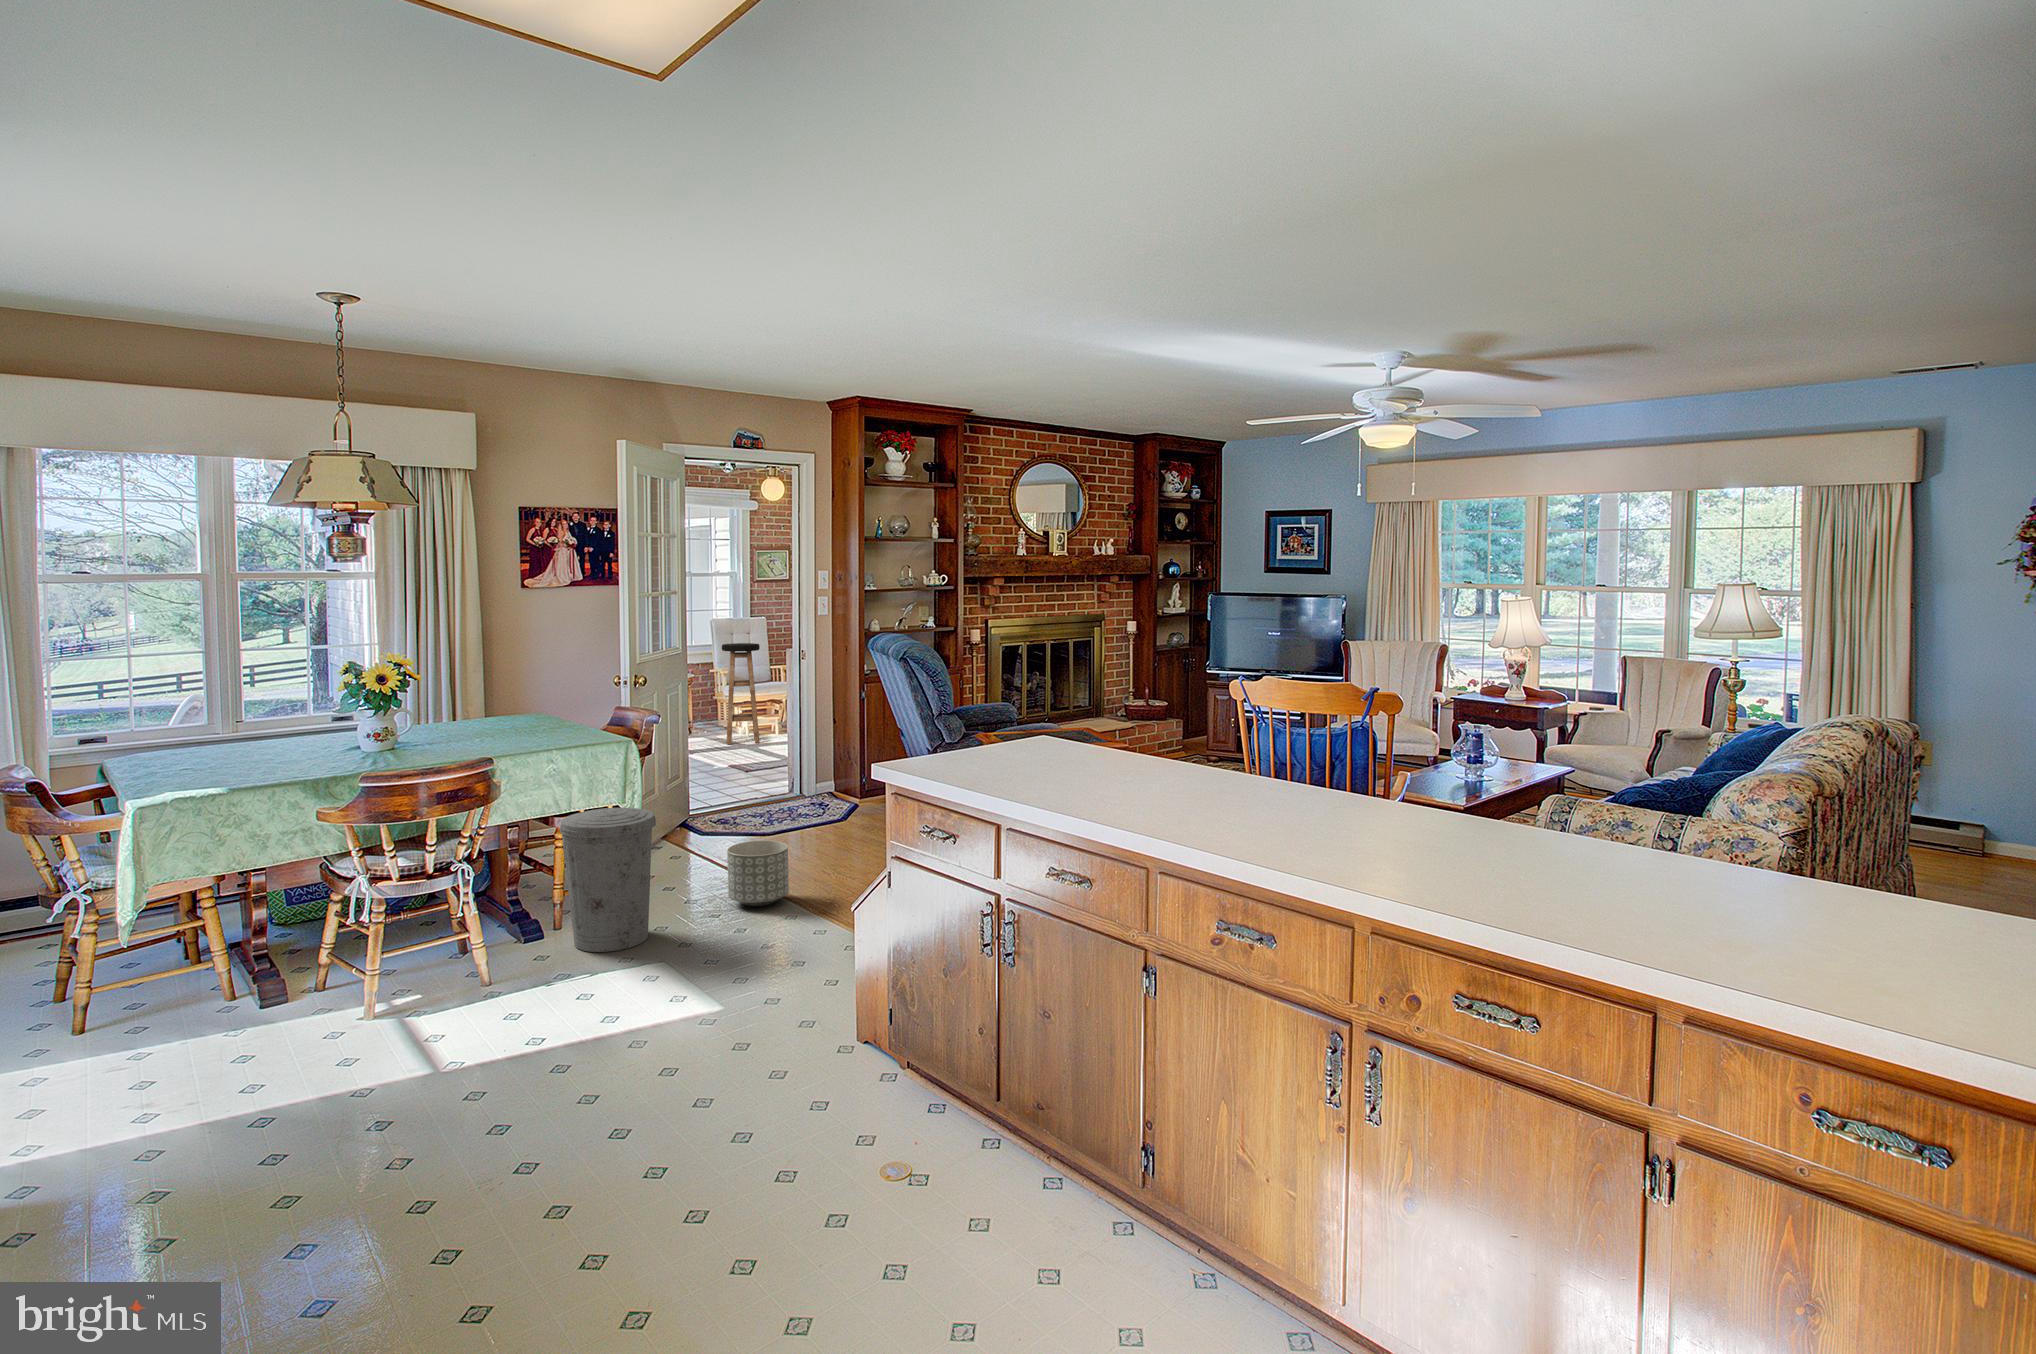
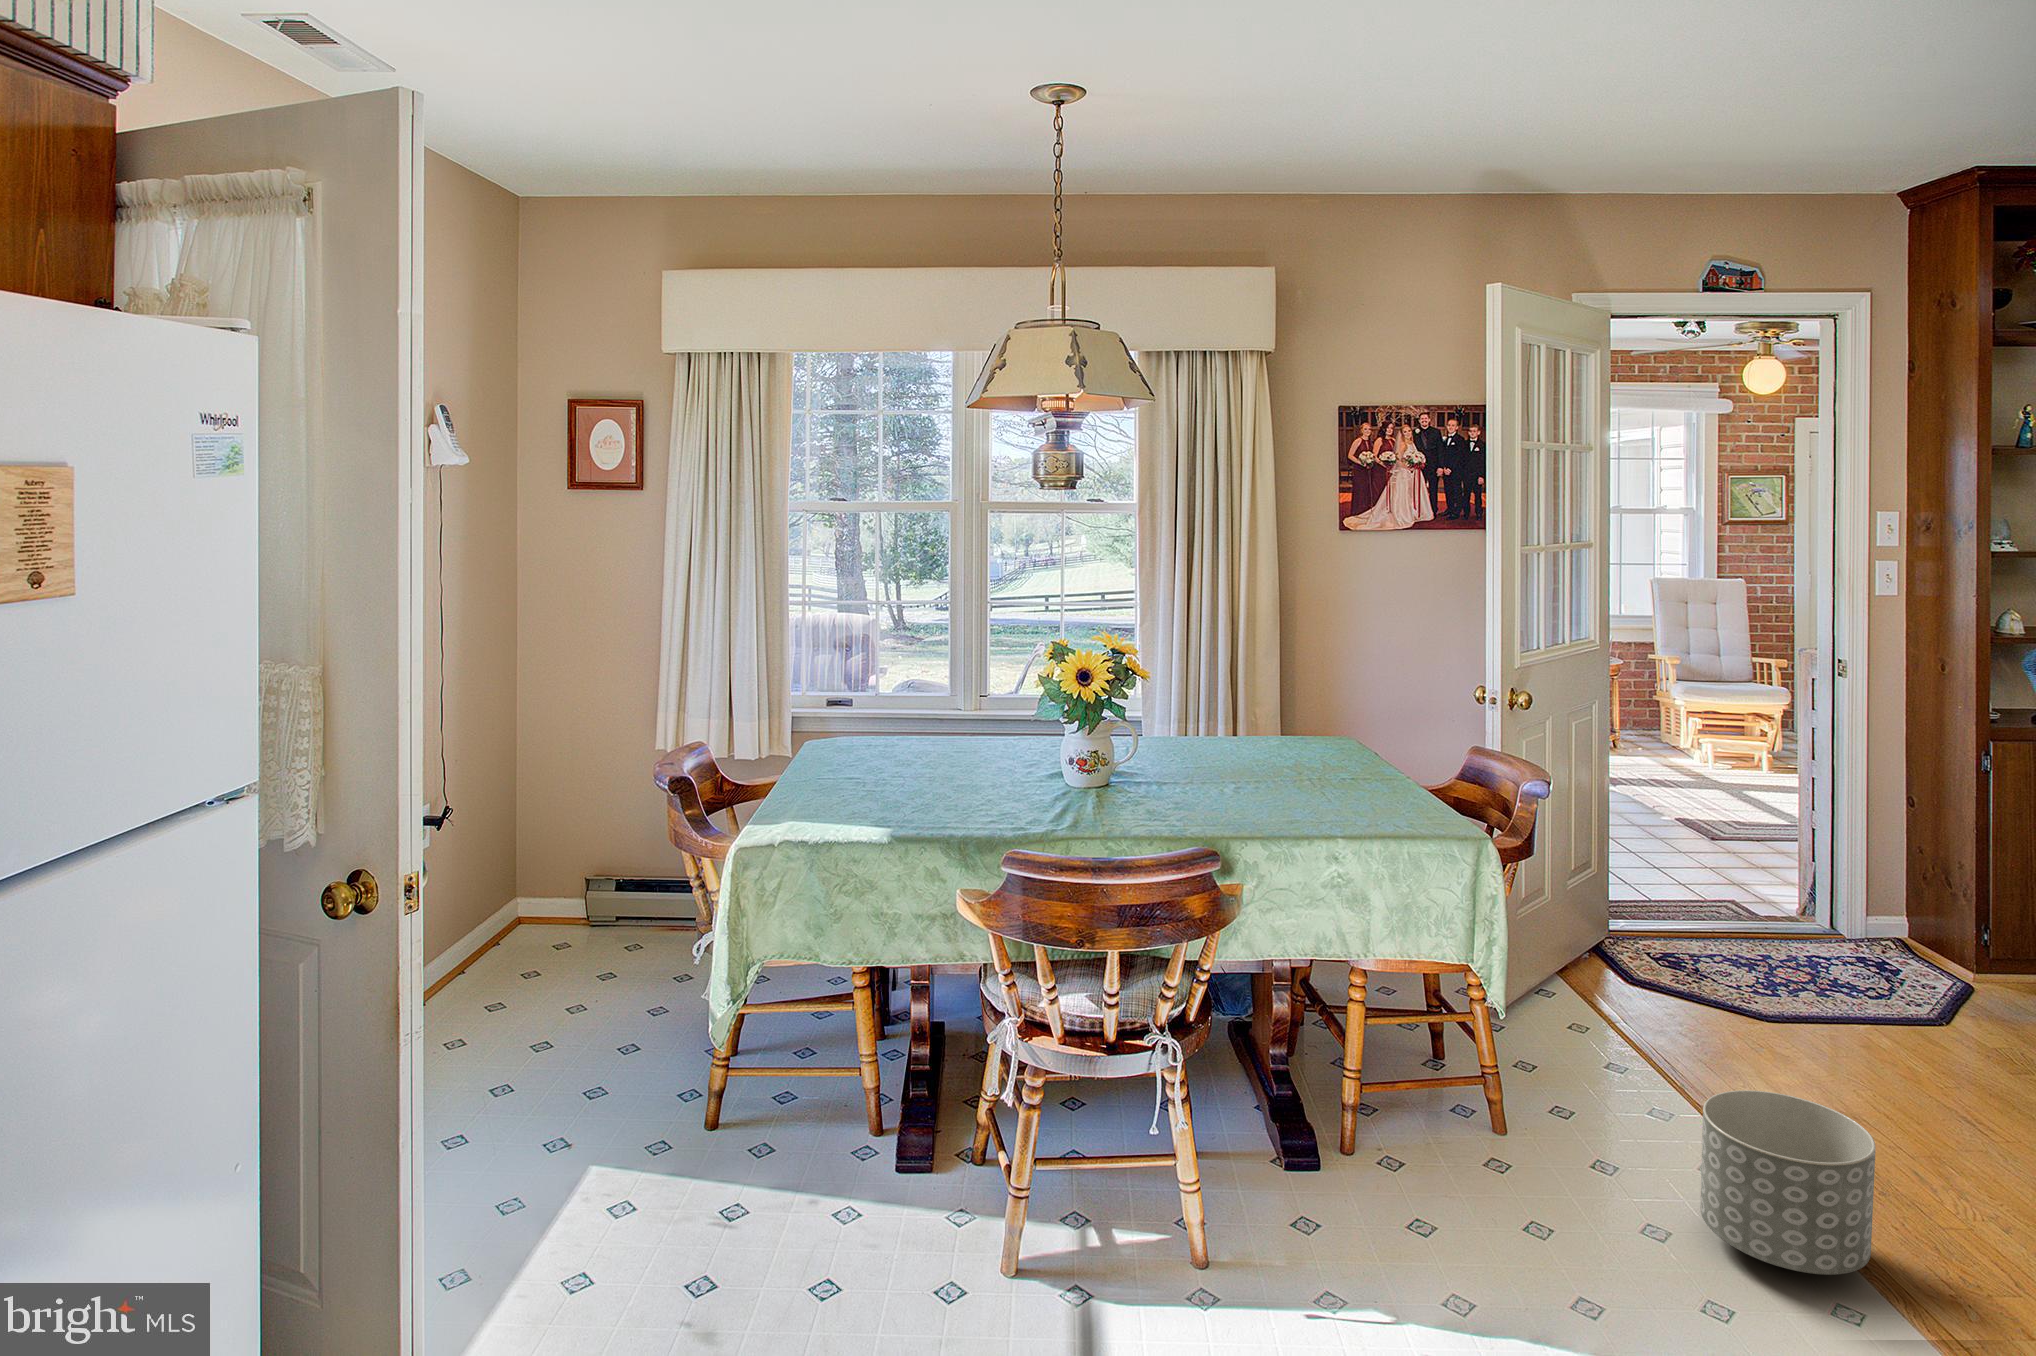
bar stool: present [722,643,760,744] -> none [1668,619,1737,779]
trash can: present [560,808,656,952] -> none [1326,974,1533,1311]

